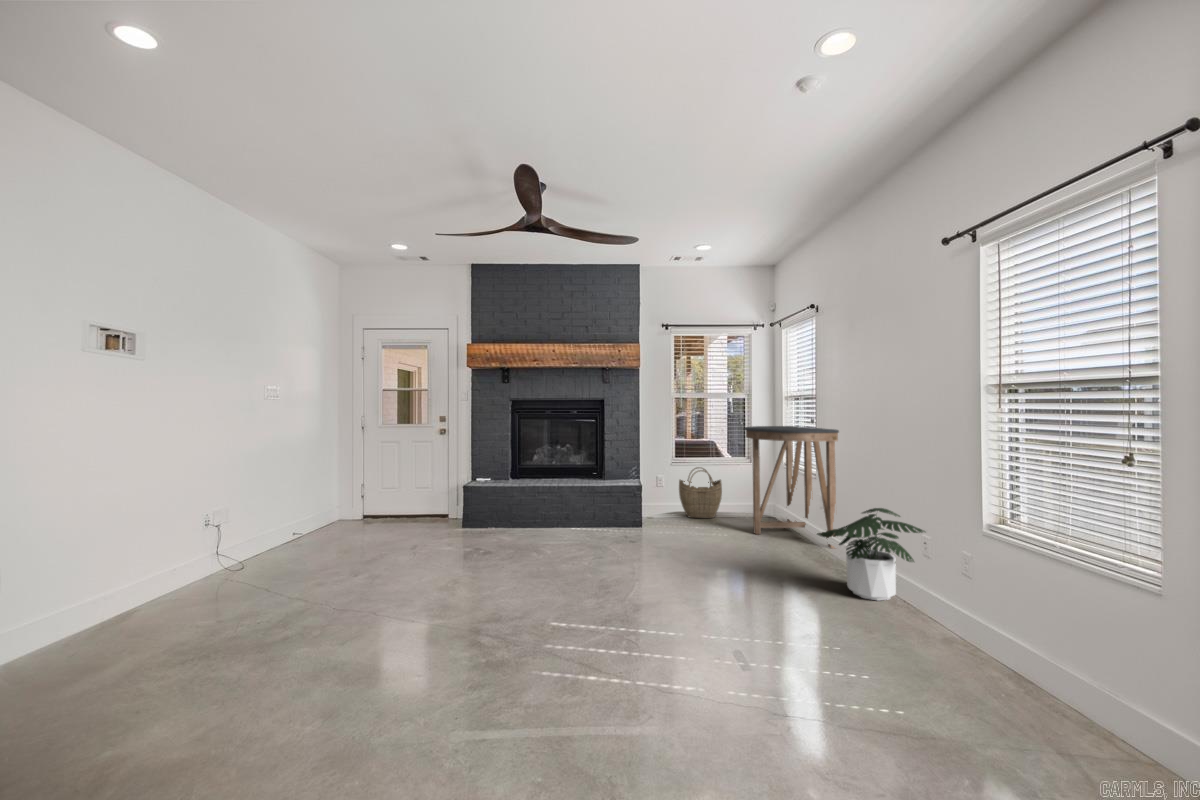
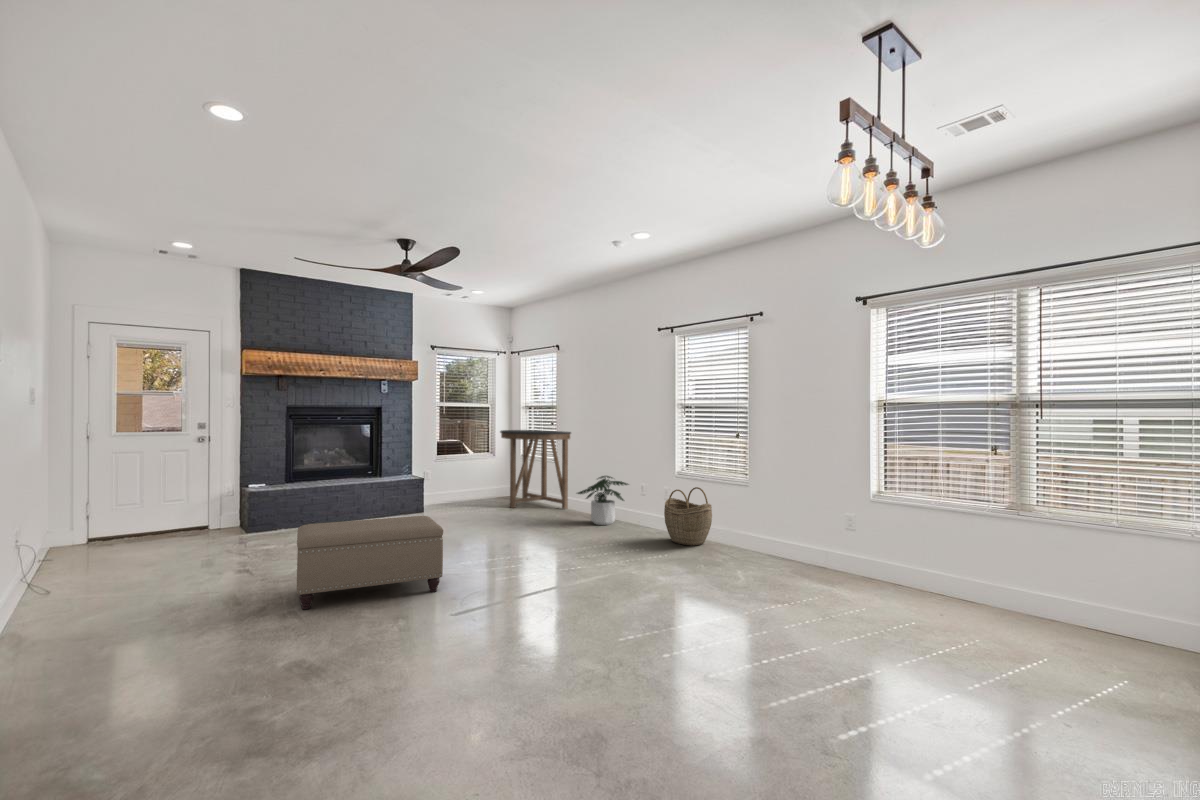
woven basket: present [679,467,722,518] -> present [664,487,712,546]
ottoman: none [234,549,475,703] -> present [297,516,443,609]

